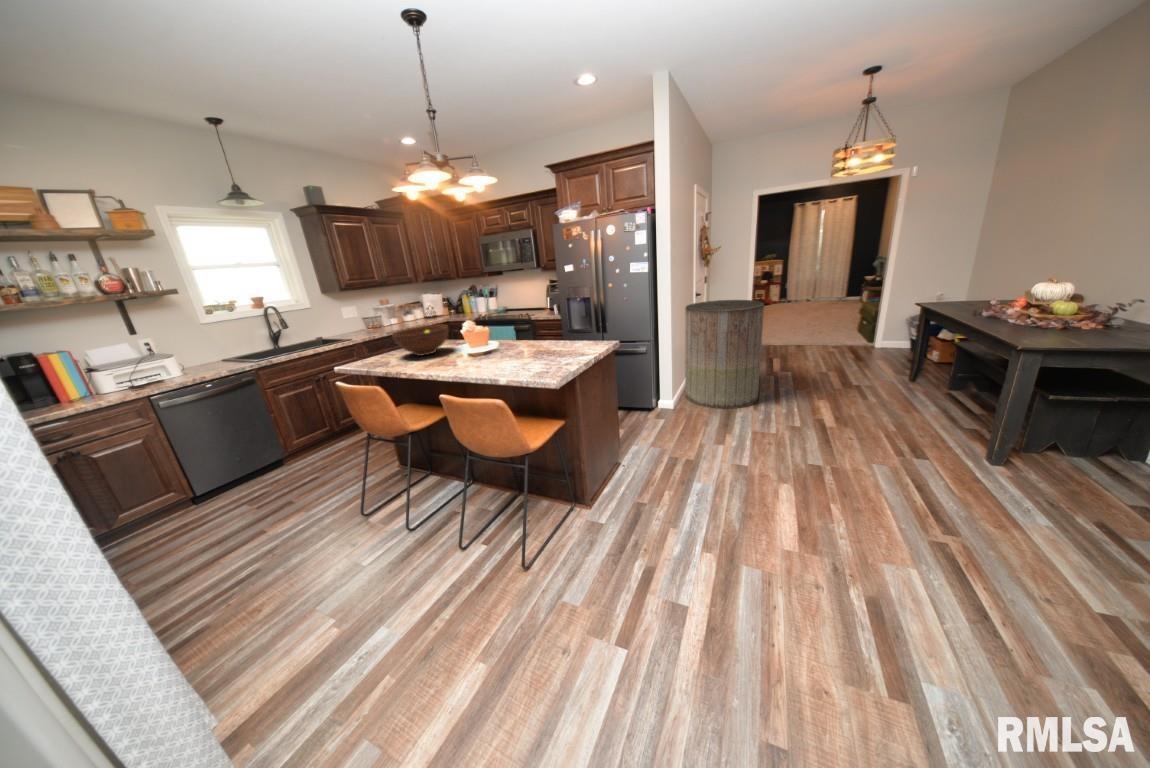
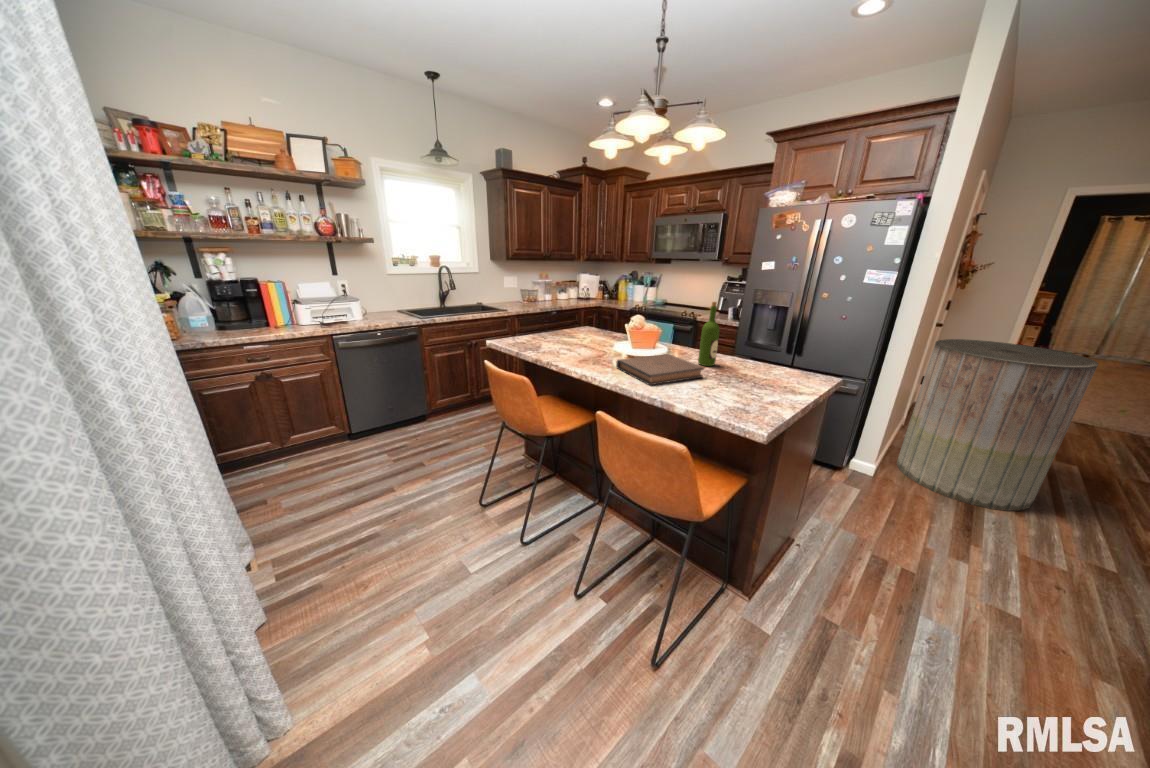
wine bottle: none [517,301,533,350] -> present [698,302,720,366]
fruit bowl: present [392,325,449,356] -> none [550,311,612,346]
book: none [455,346,522,371] -> present [616,354,704,385]

